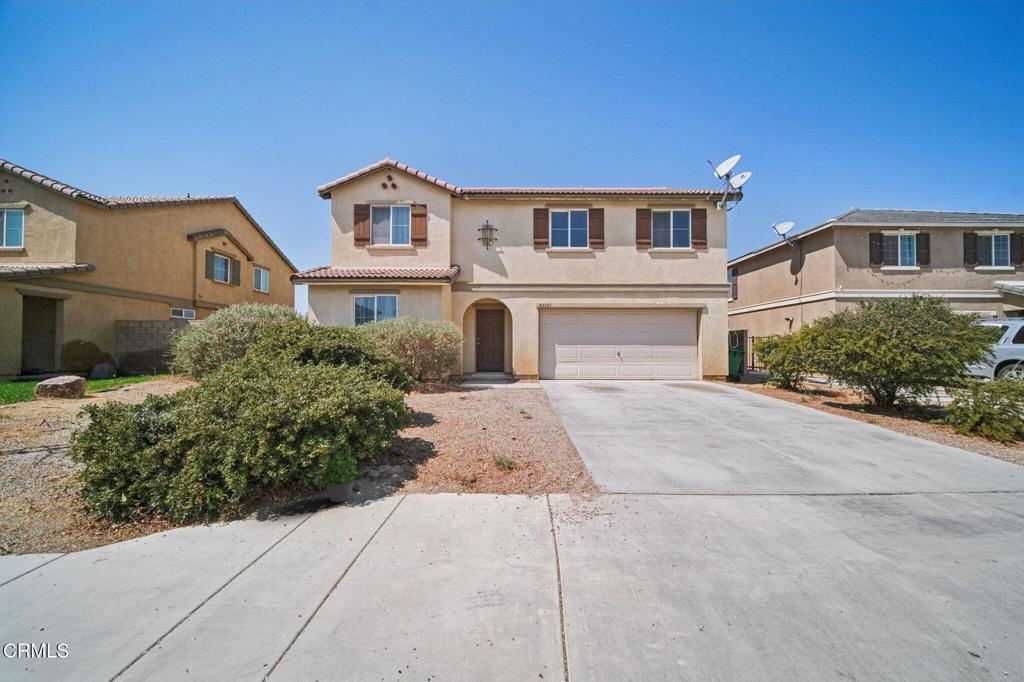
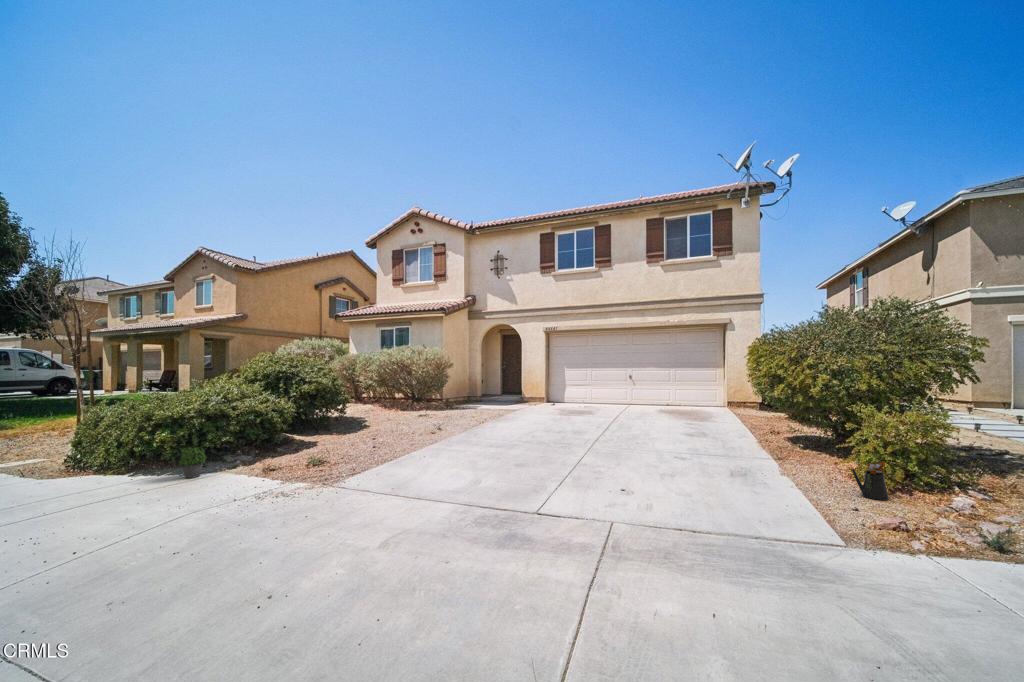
watering can: none [954,411,985,440] -> present [852,462,893,500]

